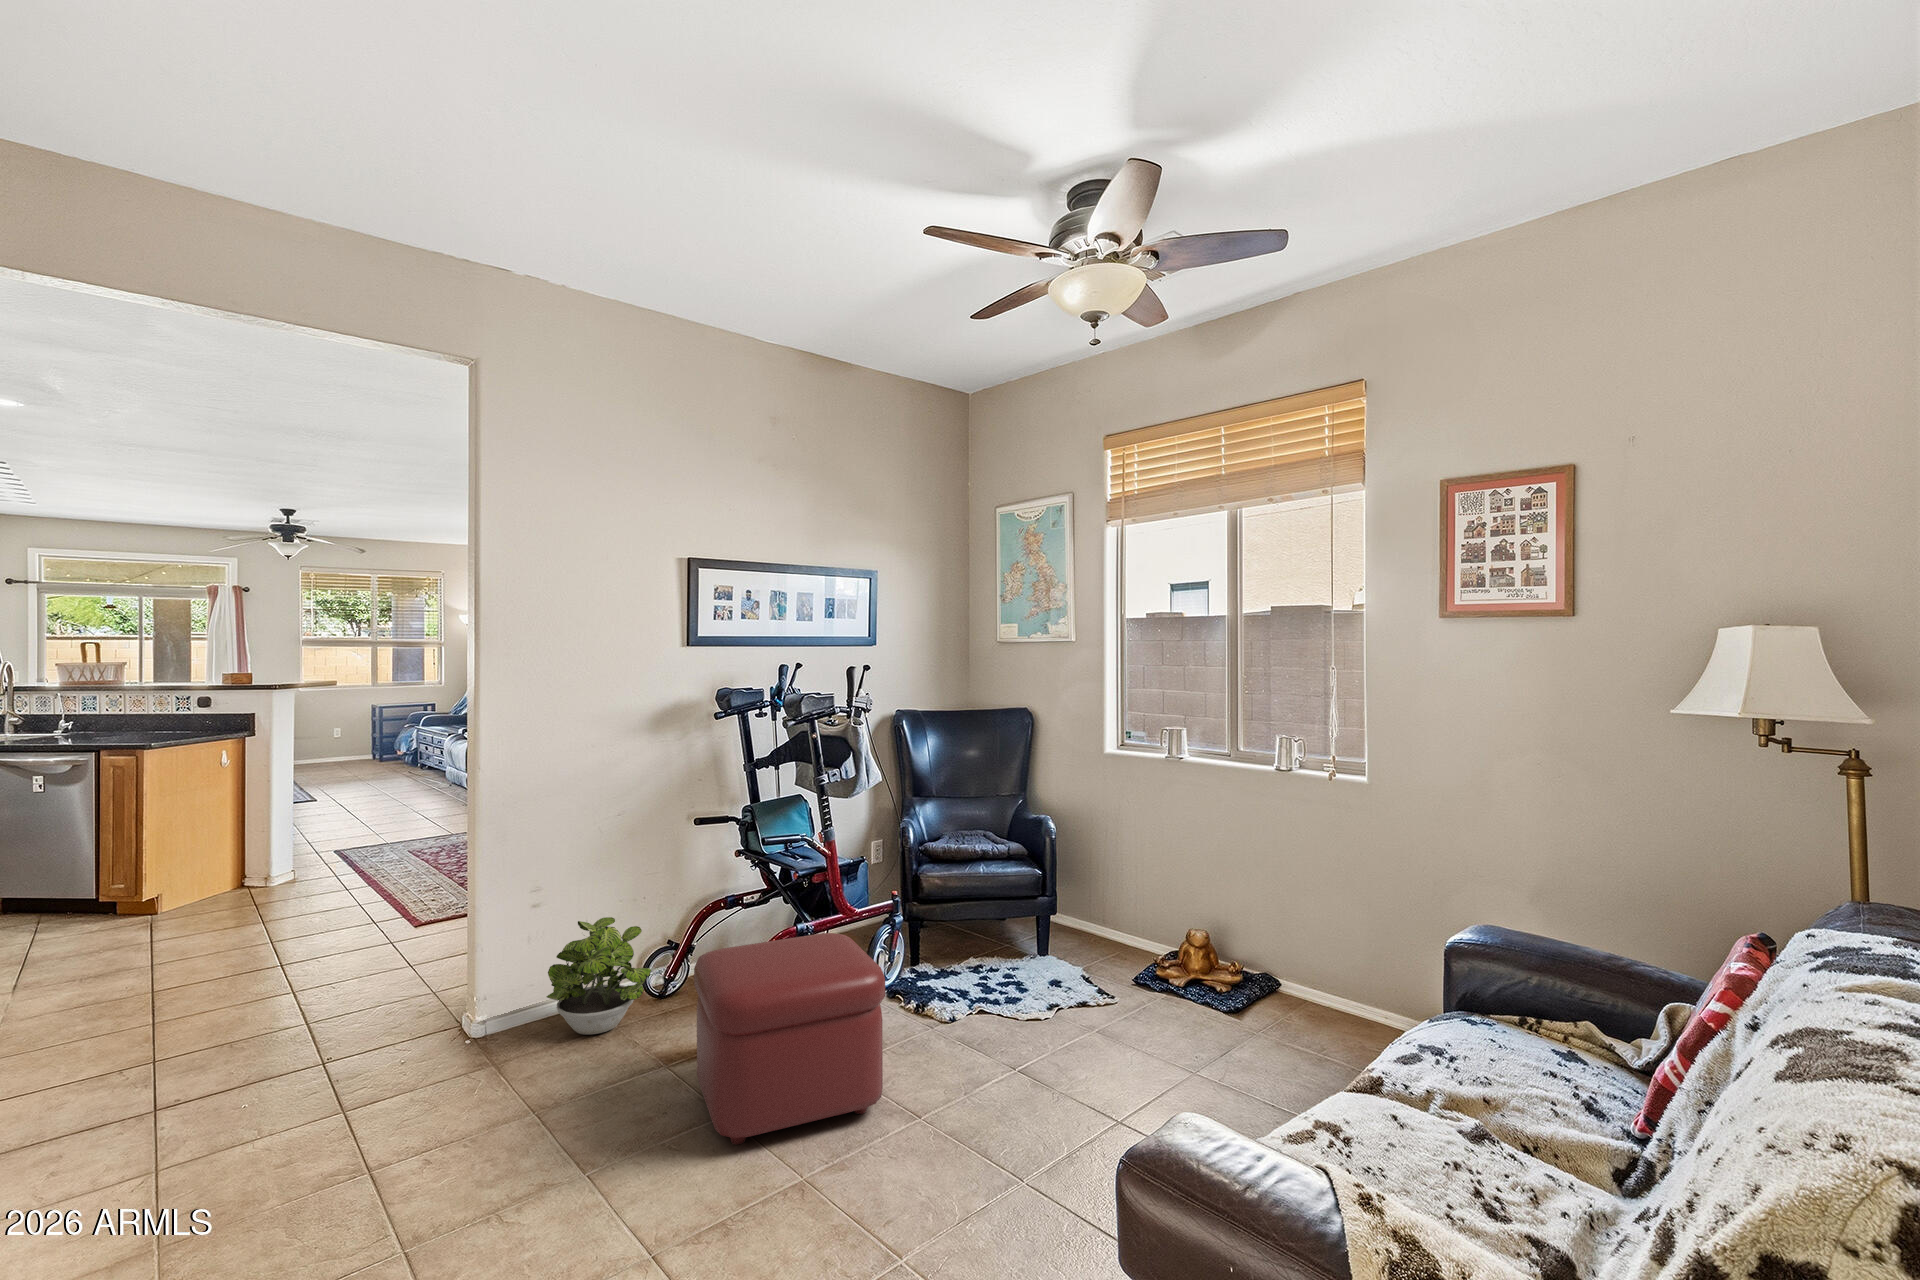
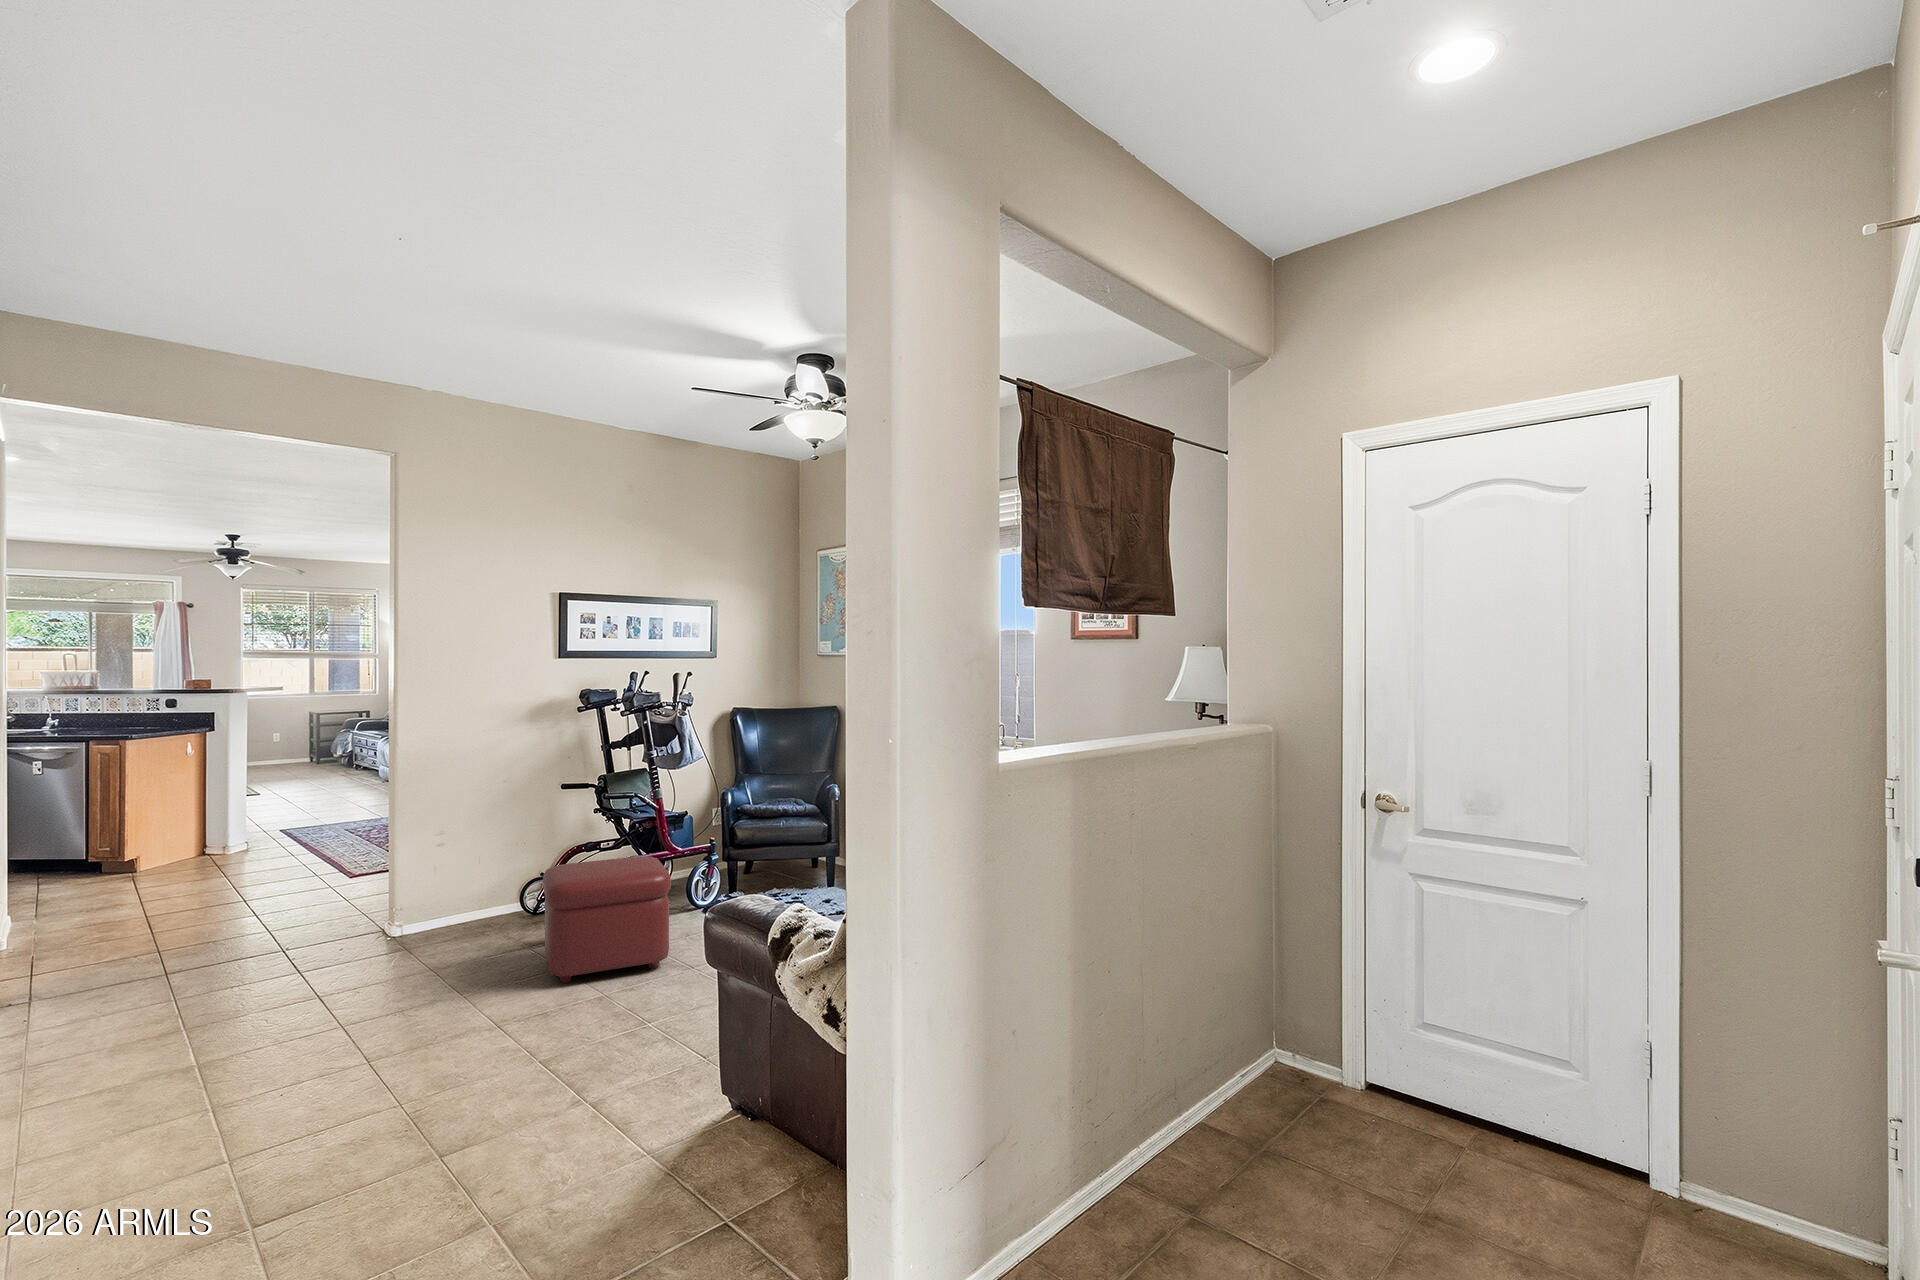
potted plant: present [547,917,651,1035] -> none [445,855,523,935]

